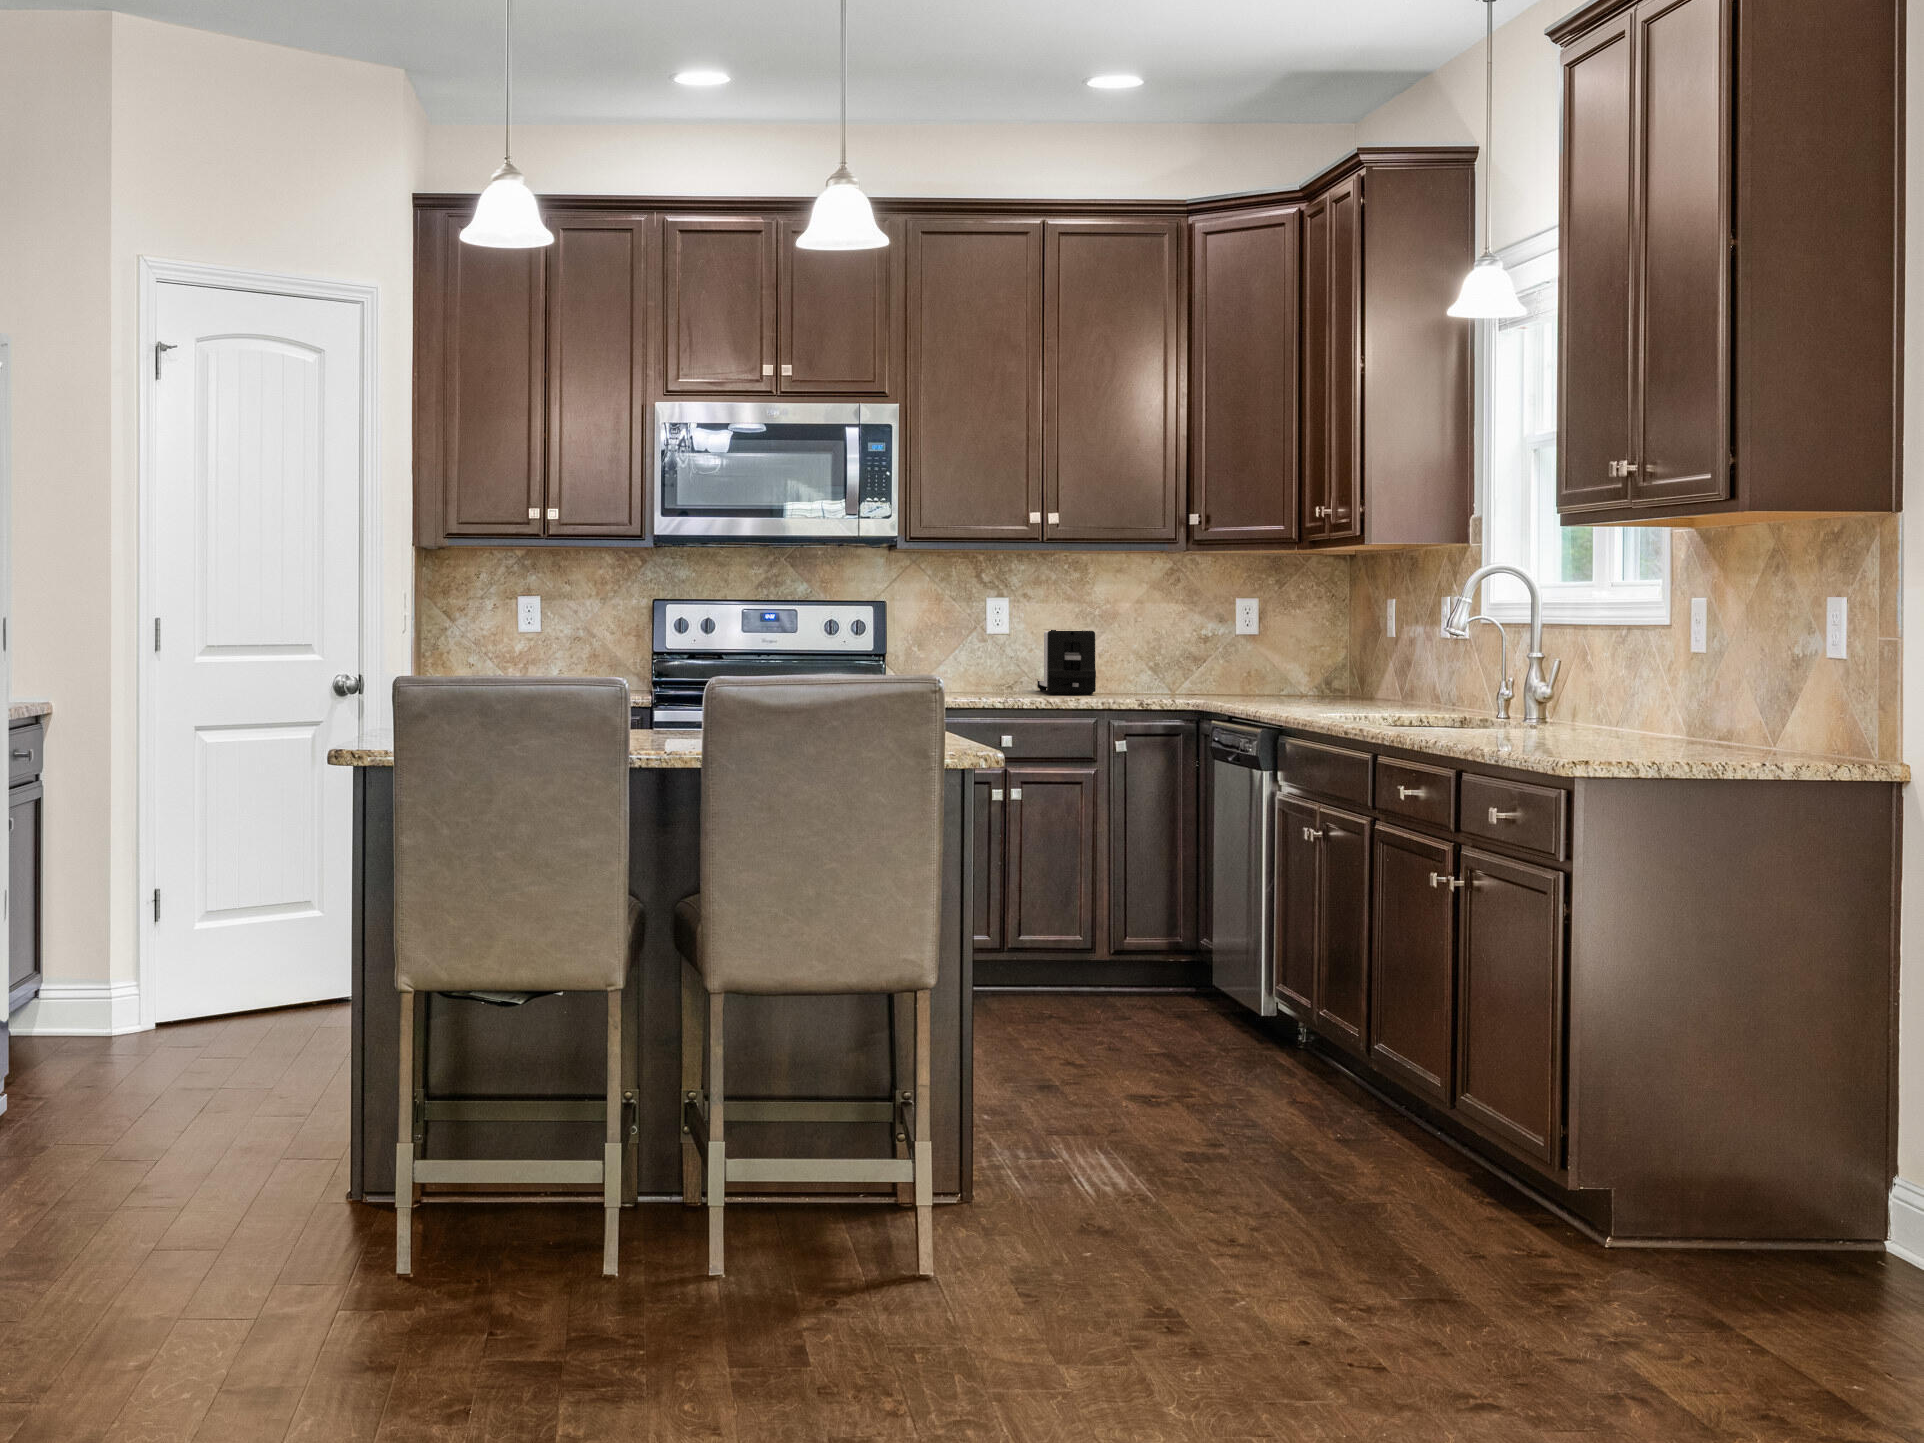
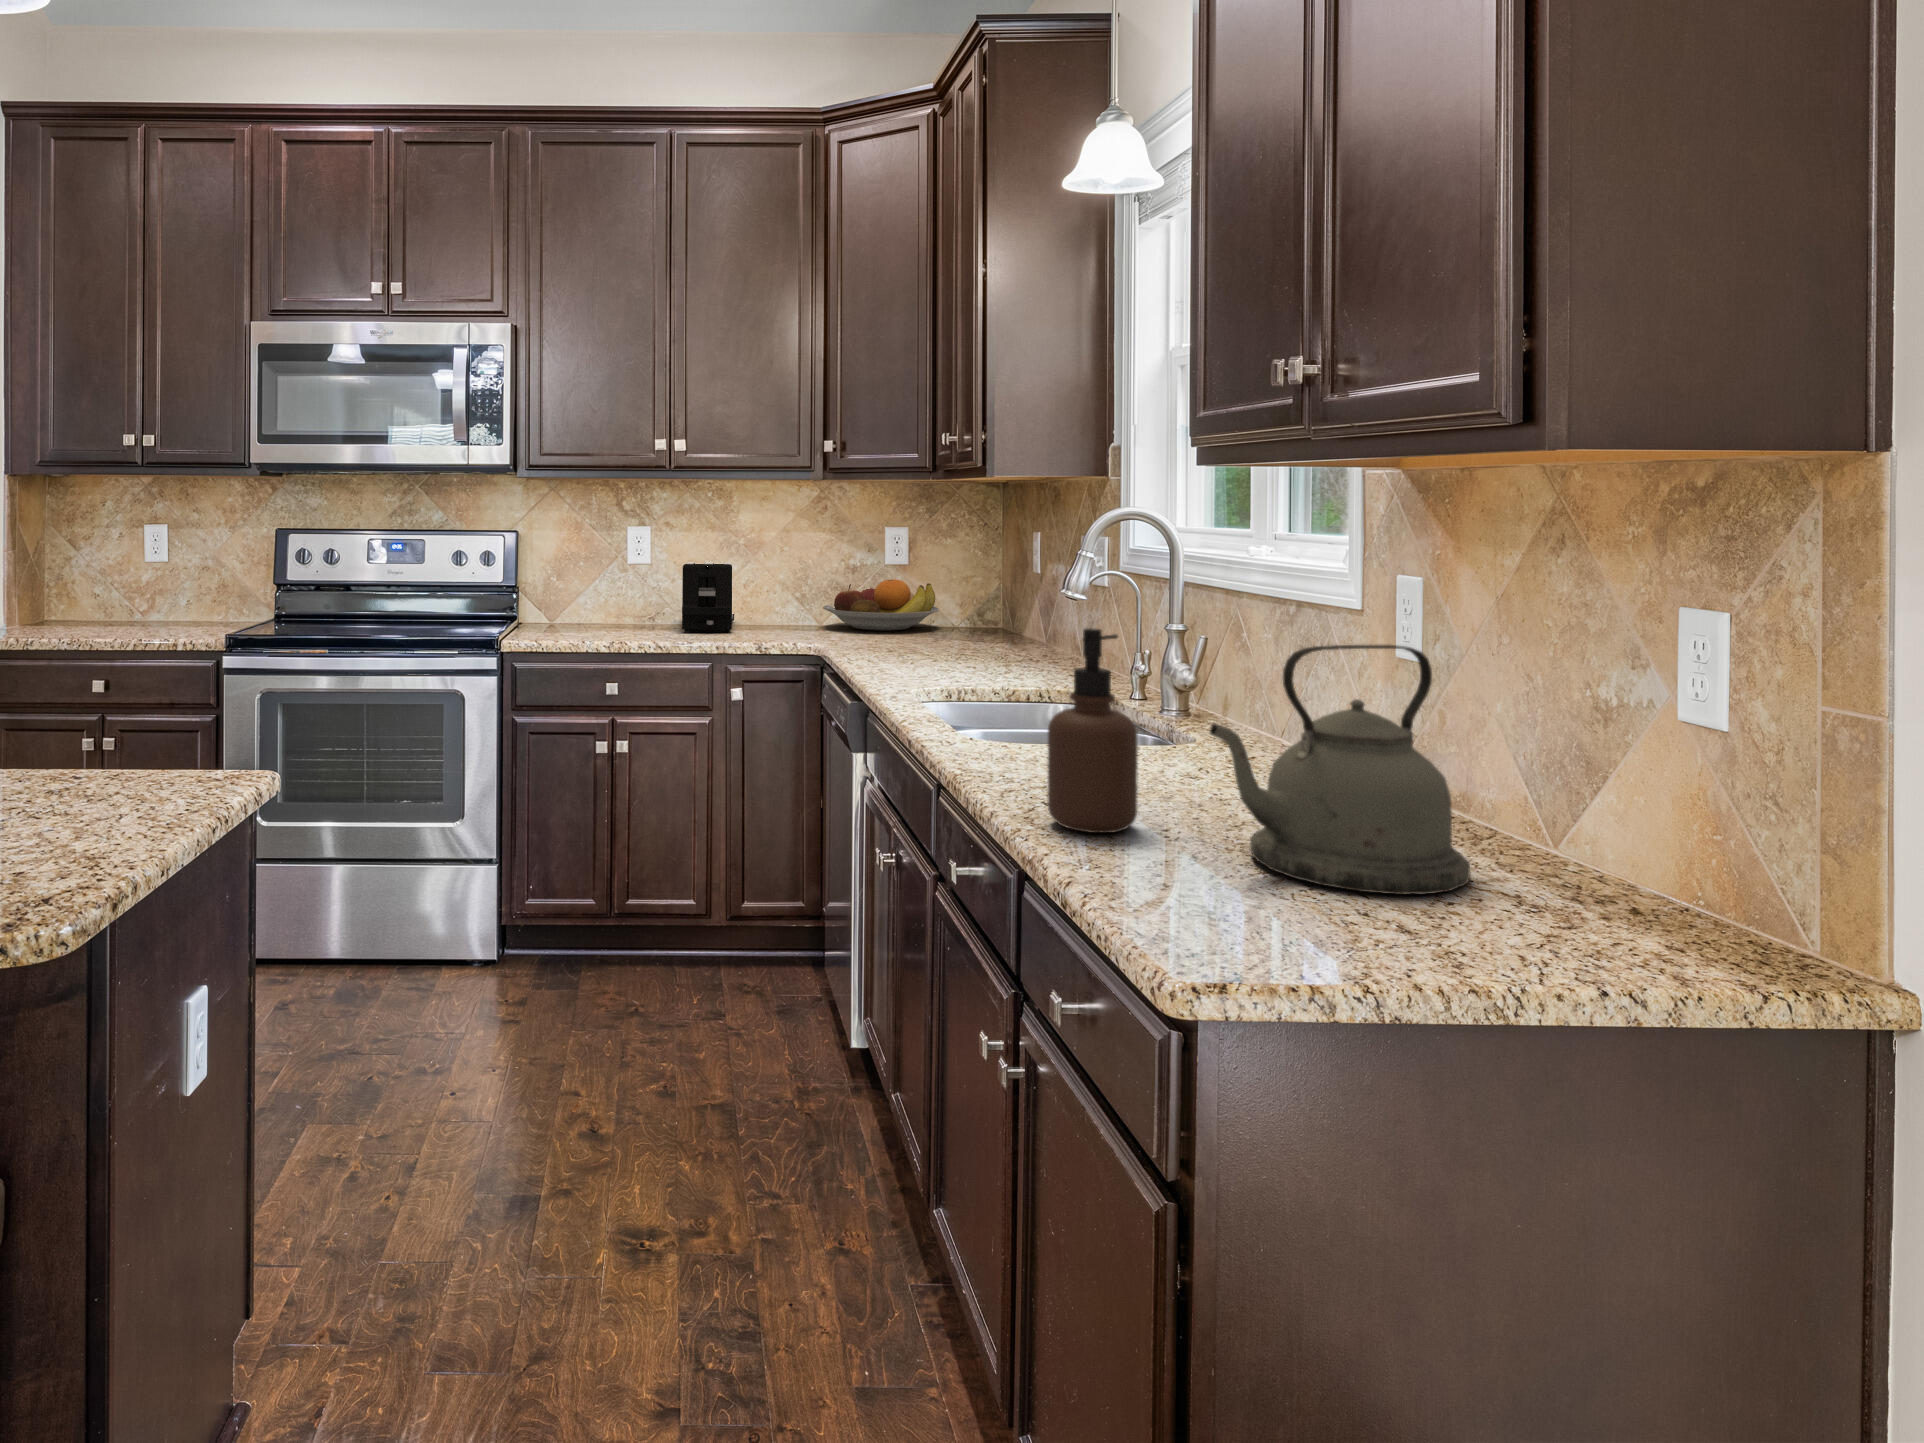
soap dispenser: none [1467,624,1525,746] -> present [1048,628,1138,833]
kettle: none [1572,624,1720,755] -> present [1210,645,1470,894]
fruit bowl: none [1176,646,1289,694] -> present [823,579,939,630]

